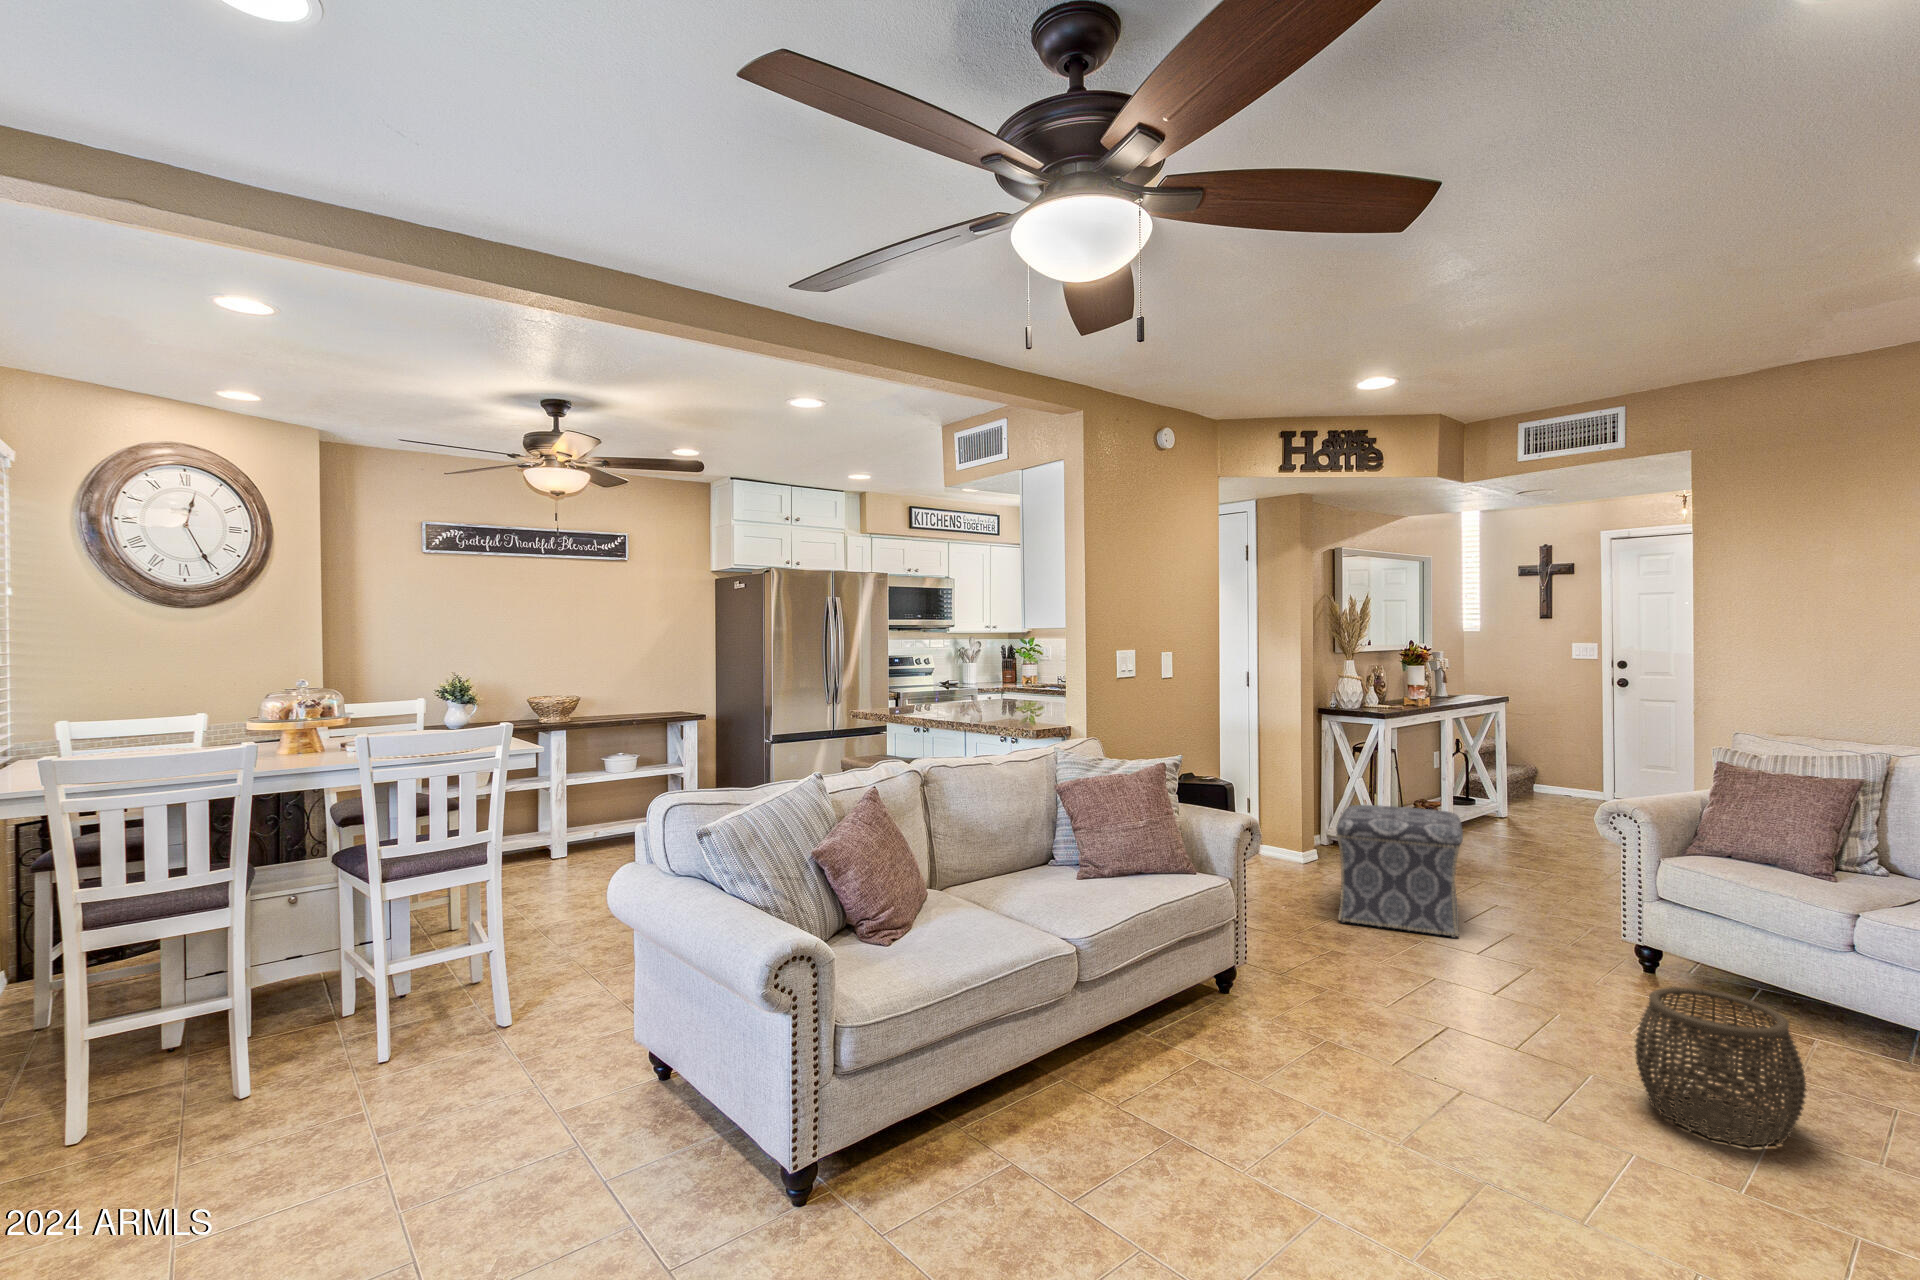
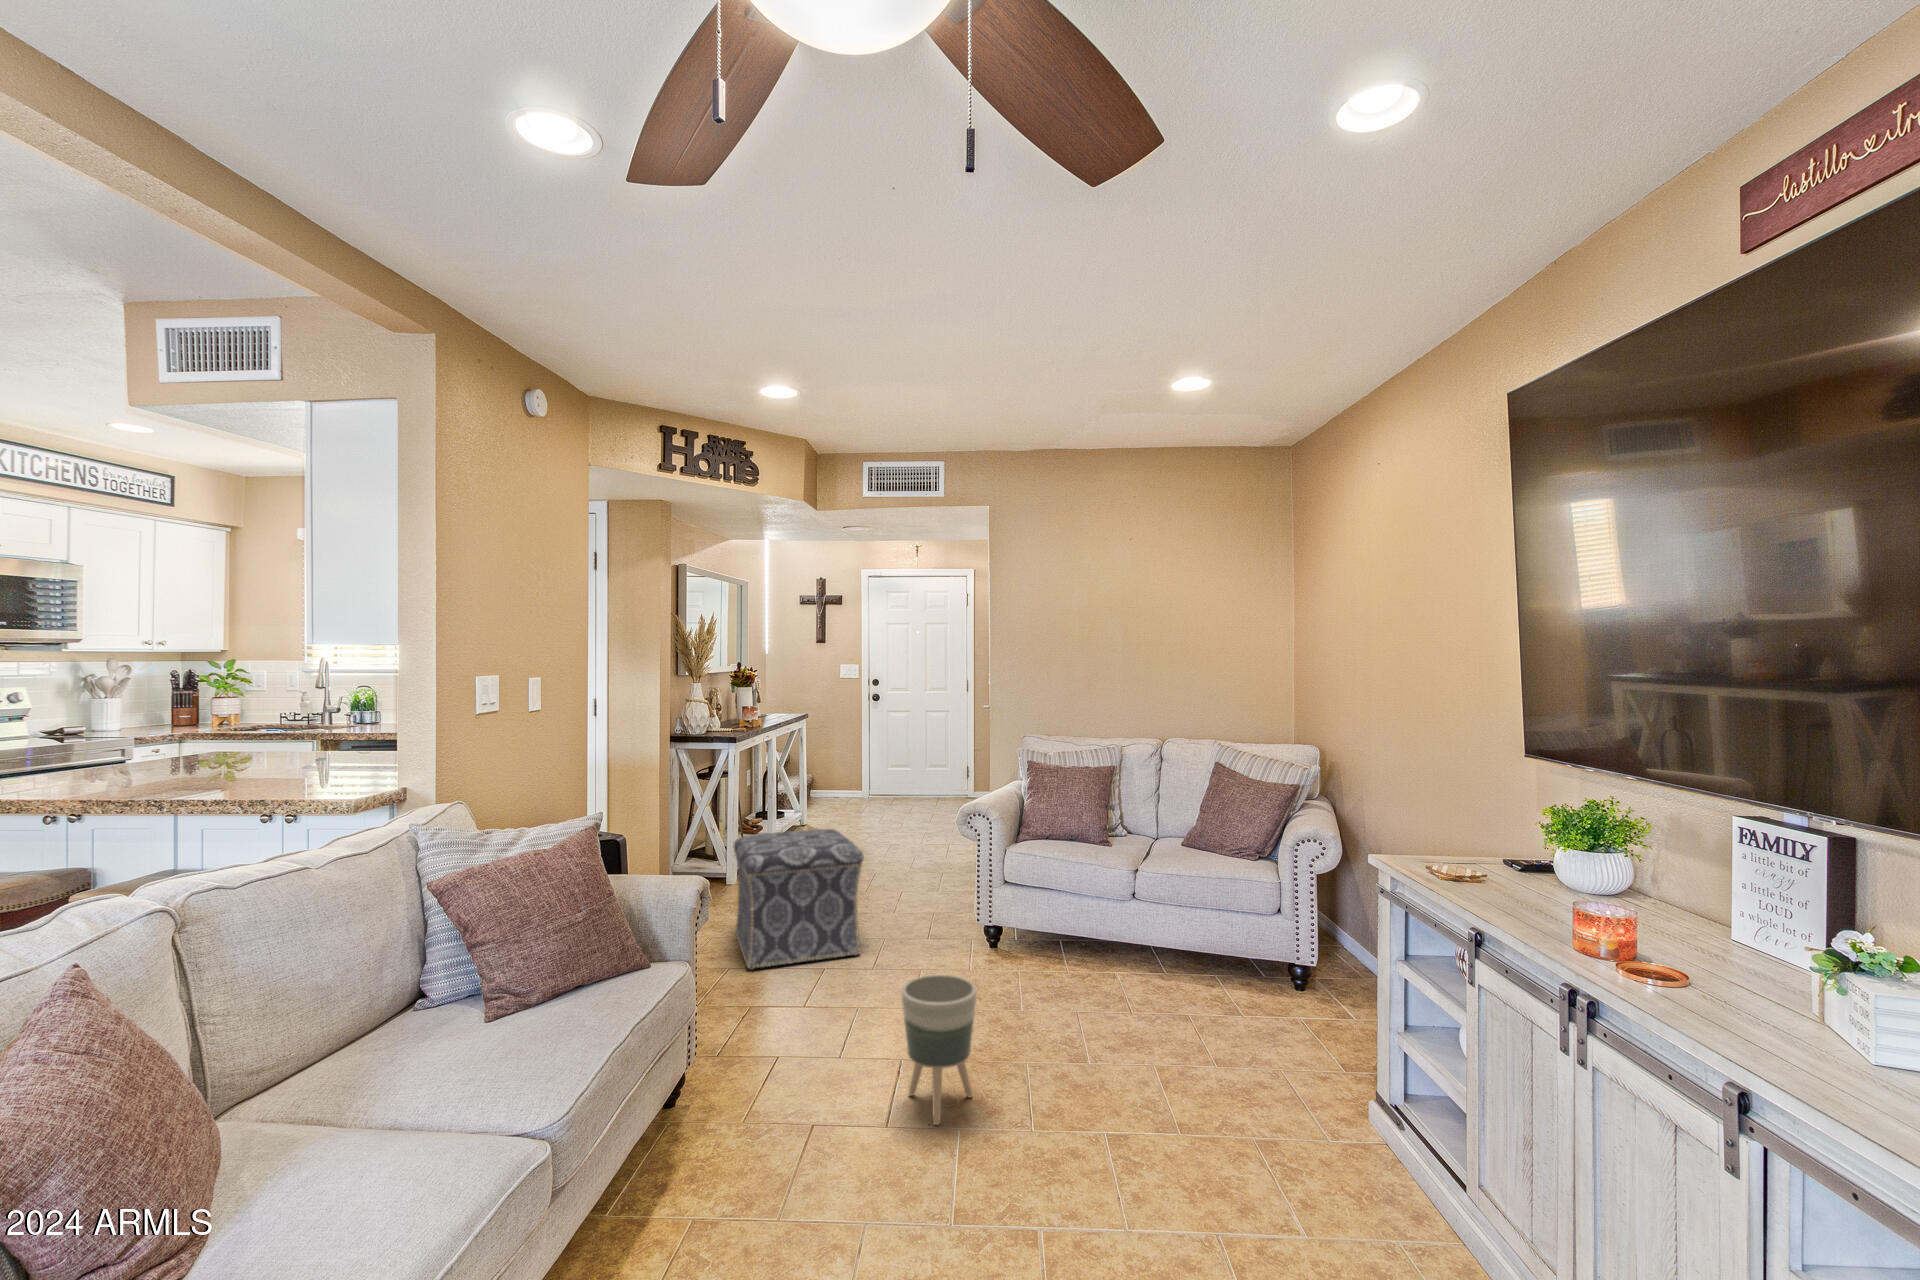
planter: none [1392,937,1472,1066] -> present [901,975,977,1125]
woven basket: present [1635,987,1806,1147] -> none [1093,958,1211,1093]

